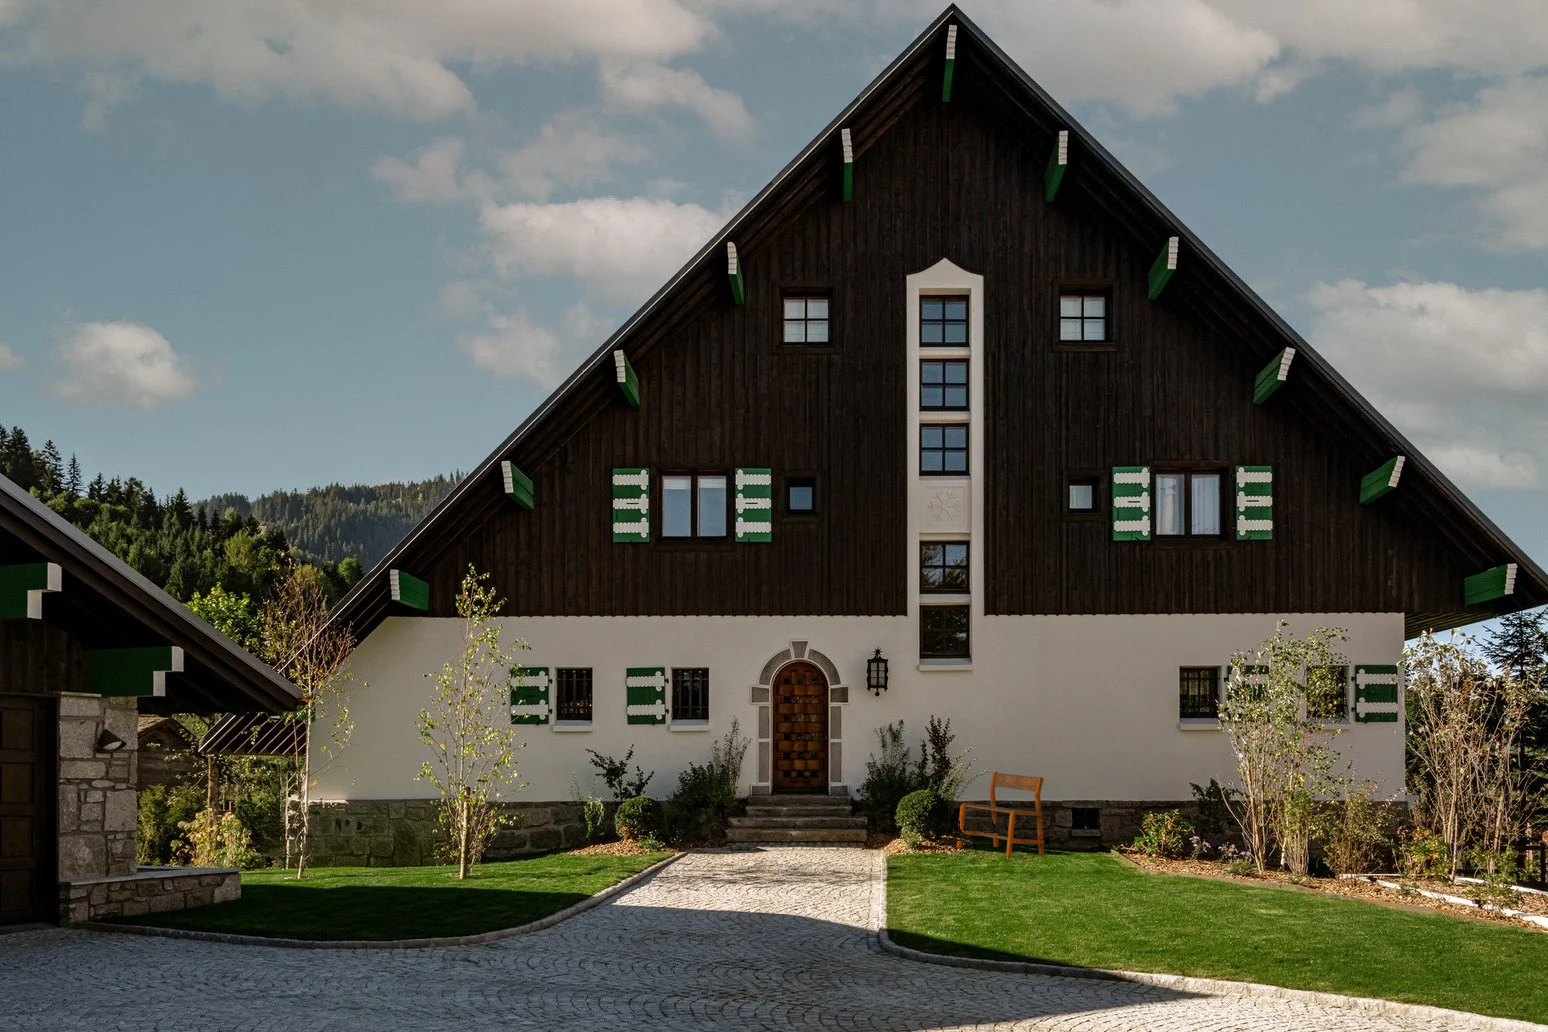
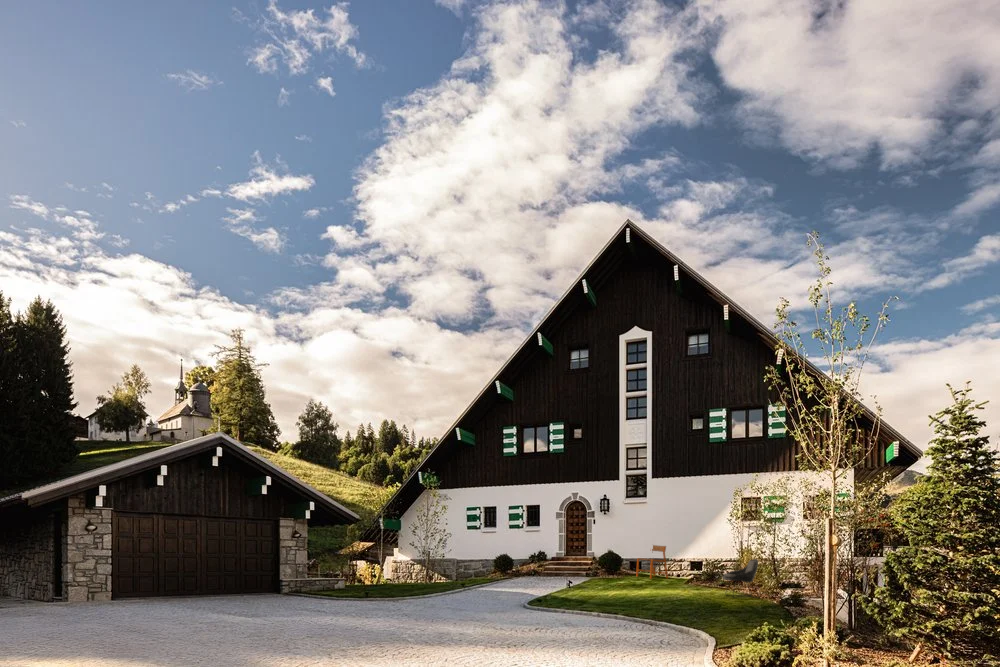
lounge chair: none [1339,838,1451,943] -> present [723,559,759,598]

